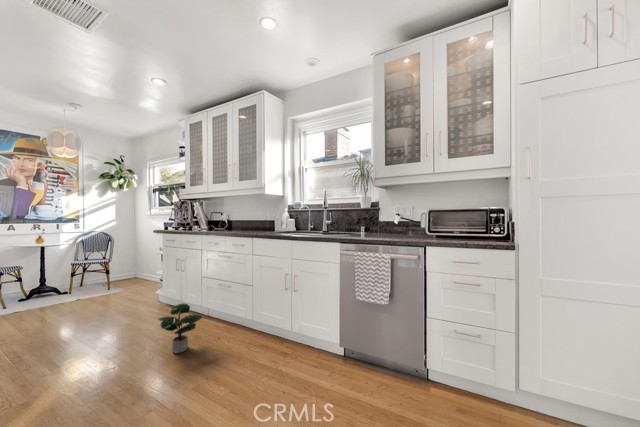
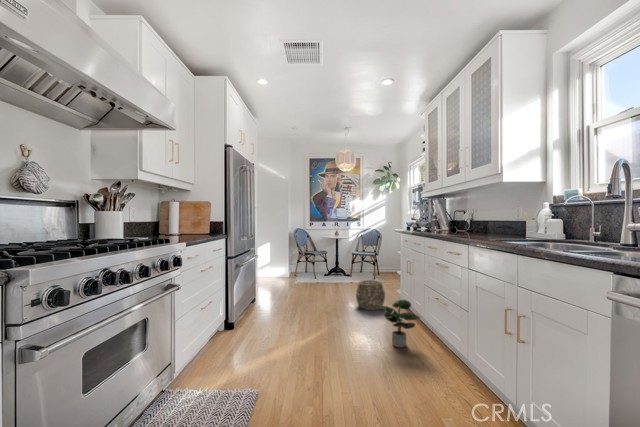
woven basket: none [100,290,142,327] -> present [356,280,385,310]

